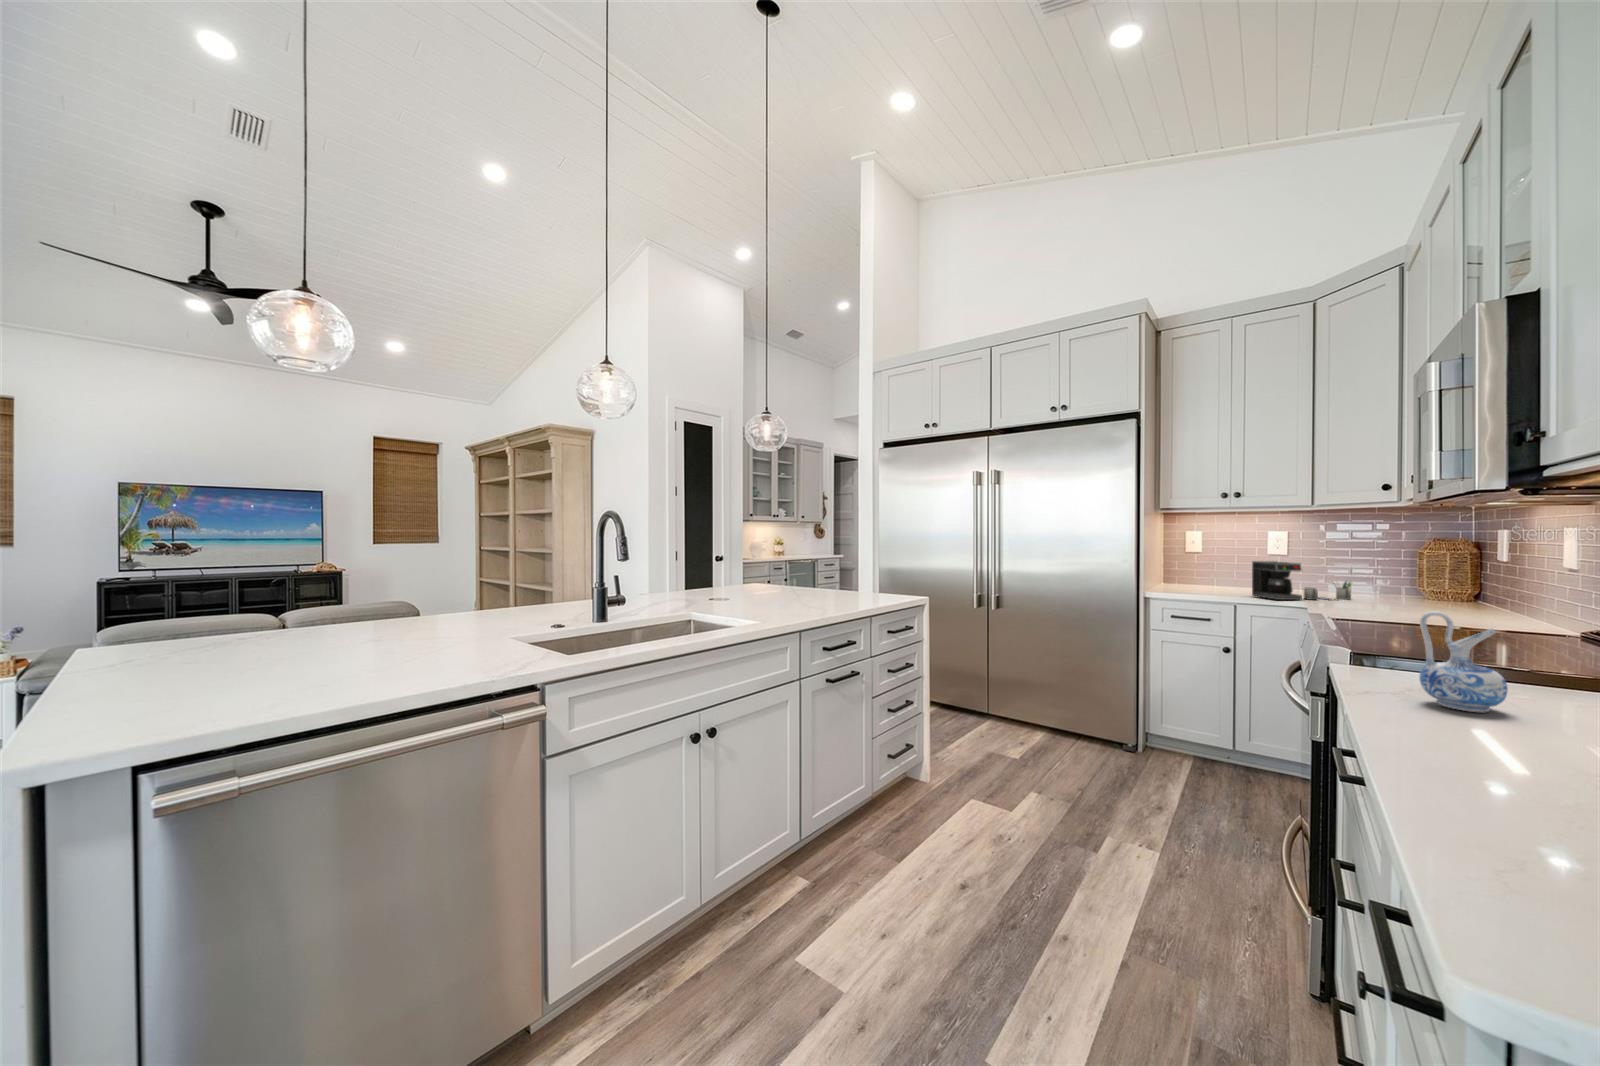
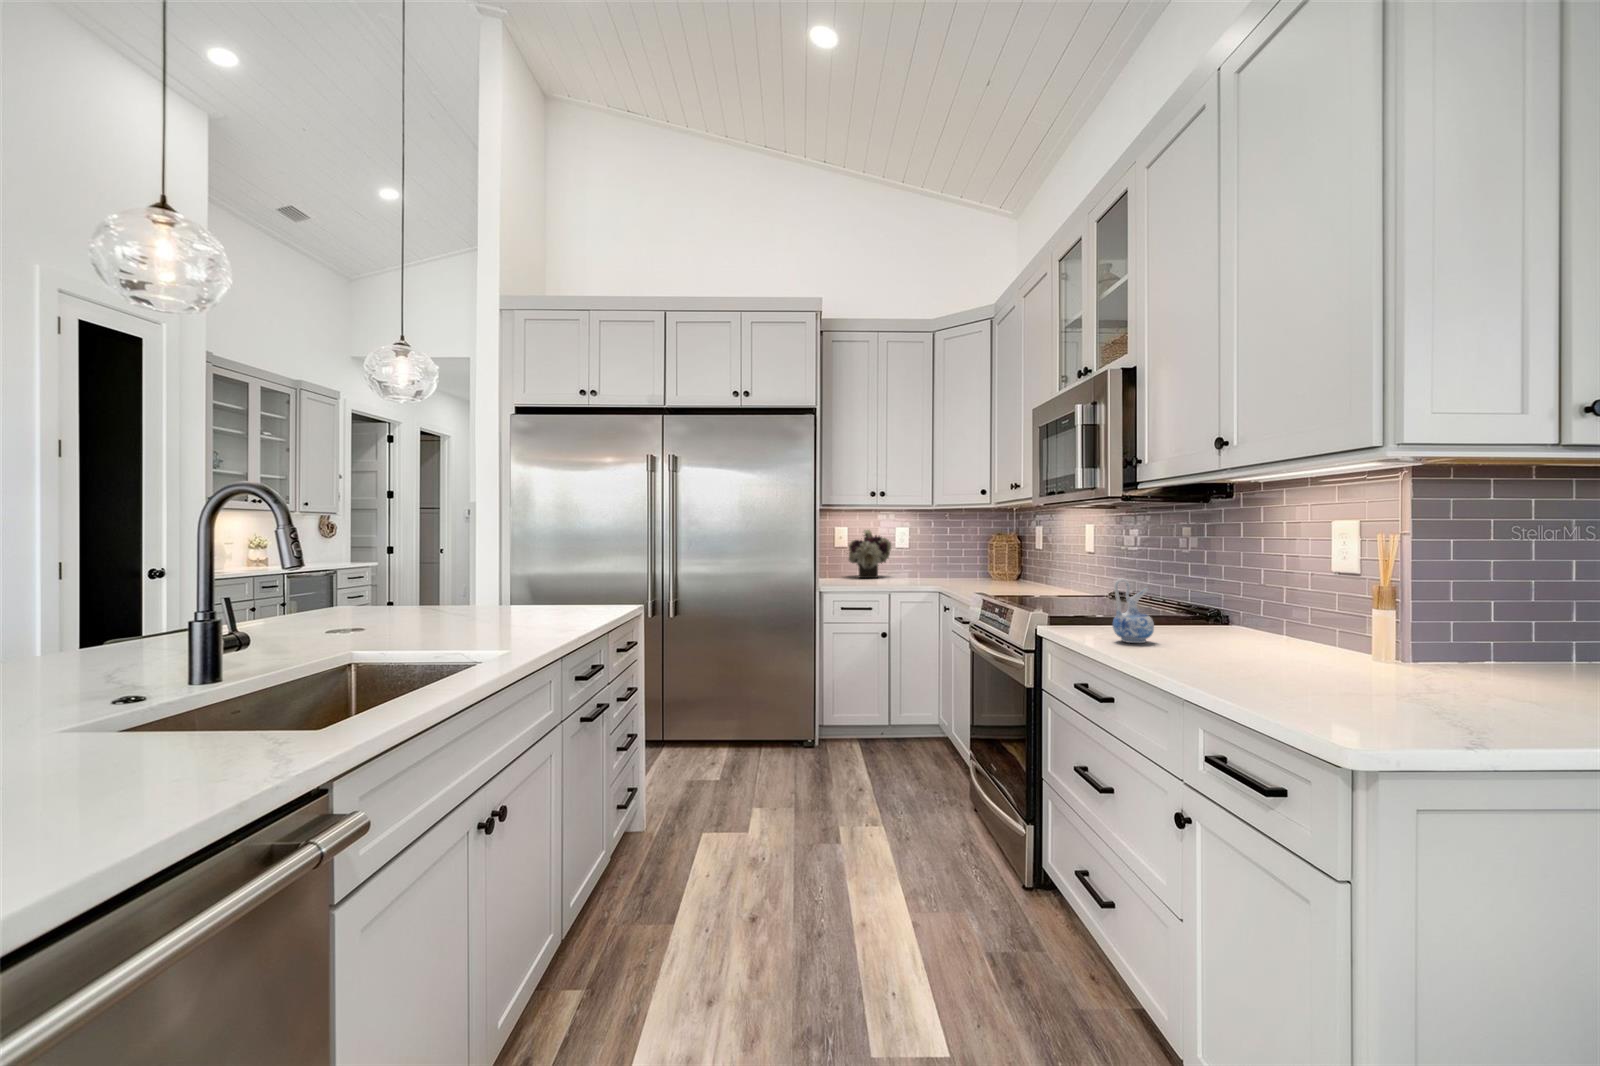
flower arrangement: none [1203,535,1261,588] -> present [847,530,891,578]
coffee maker: present [1252,561,1352,600] -> none [900,552,963,586]

